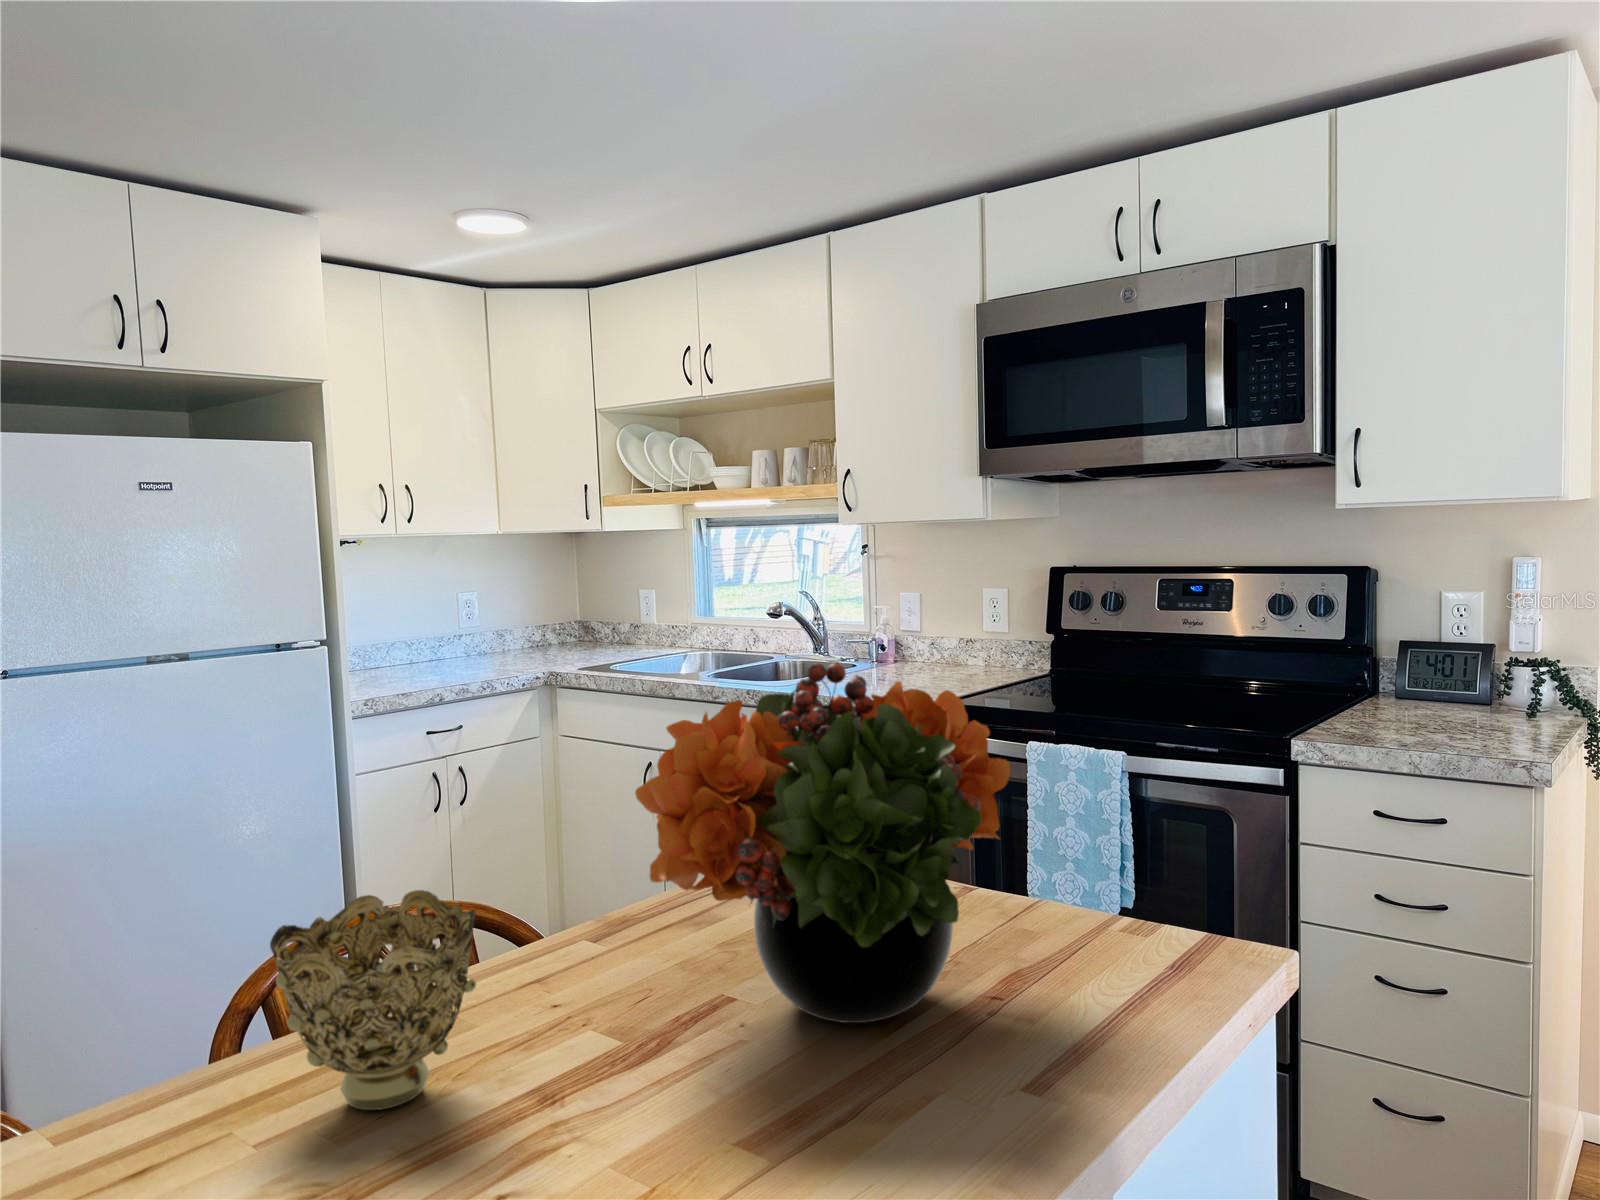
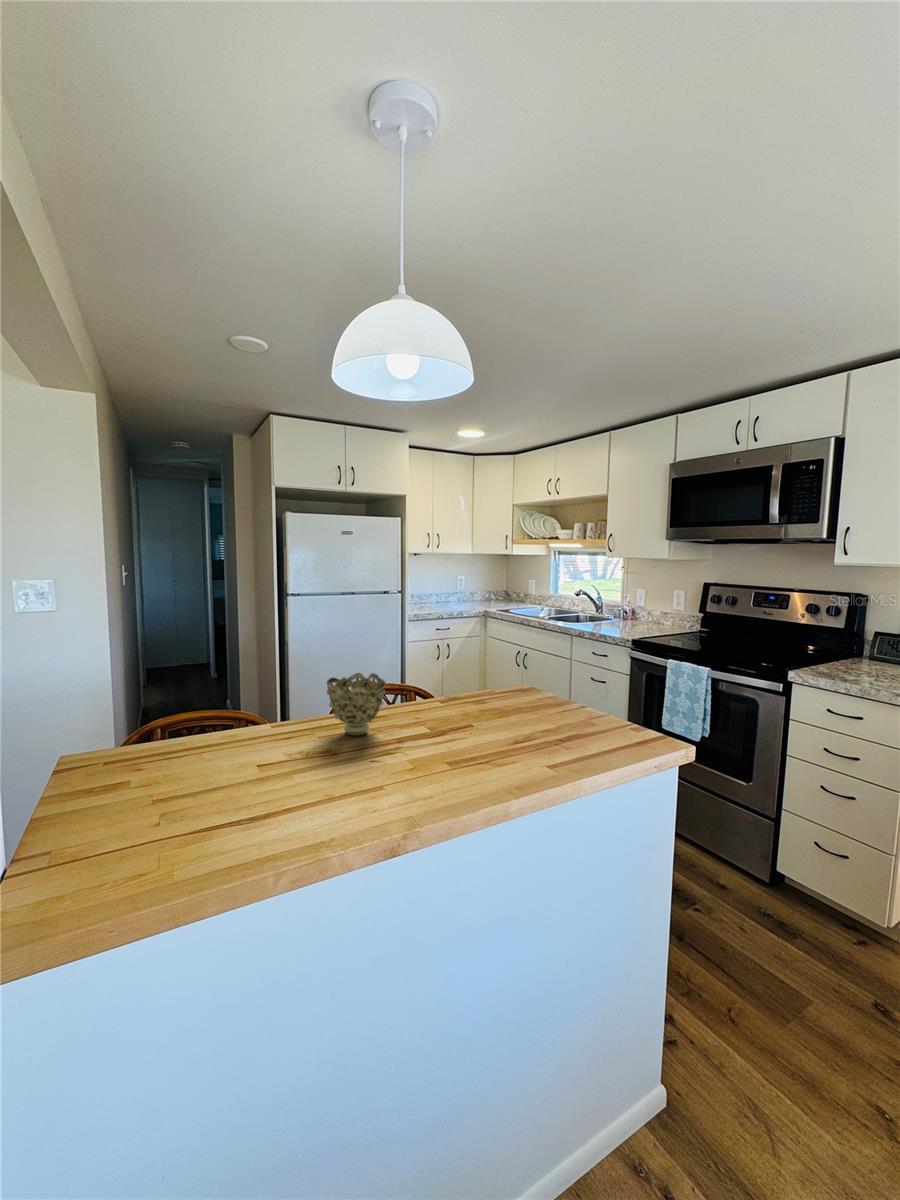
flower arrangement: present [635,662,1010,1023] -> none [439,614,577,739]

